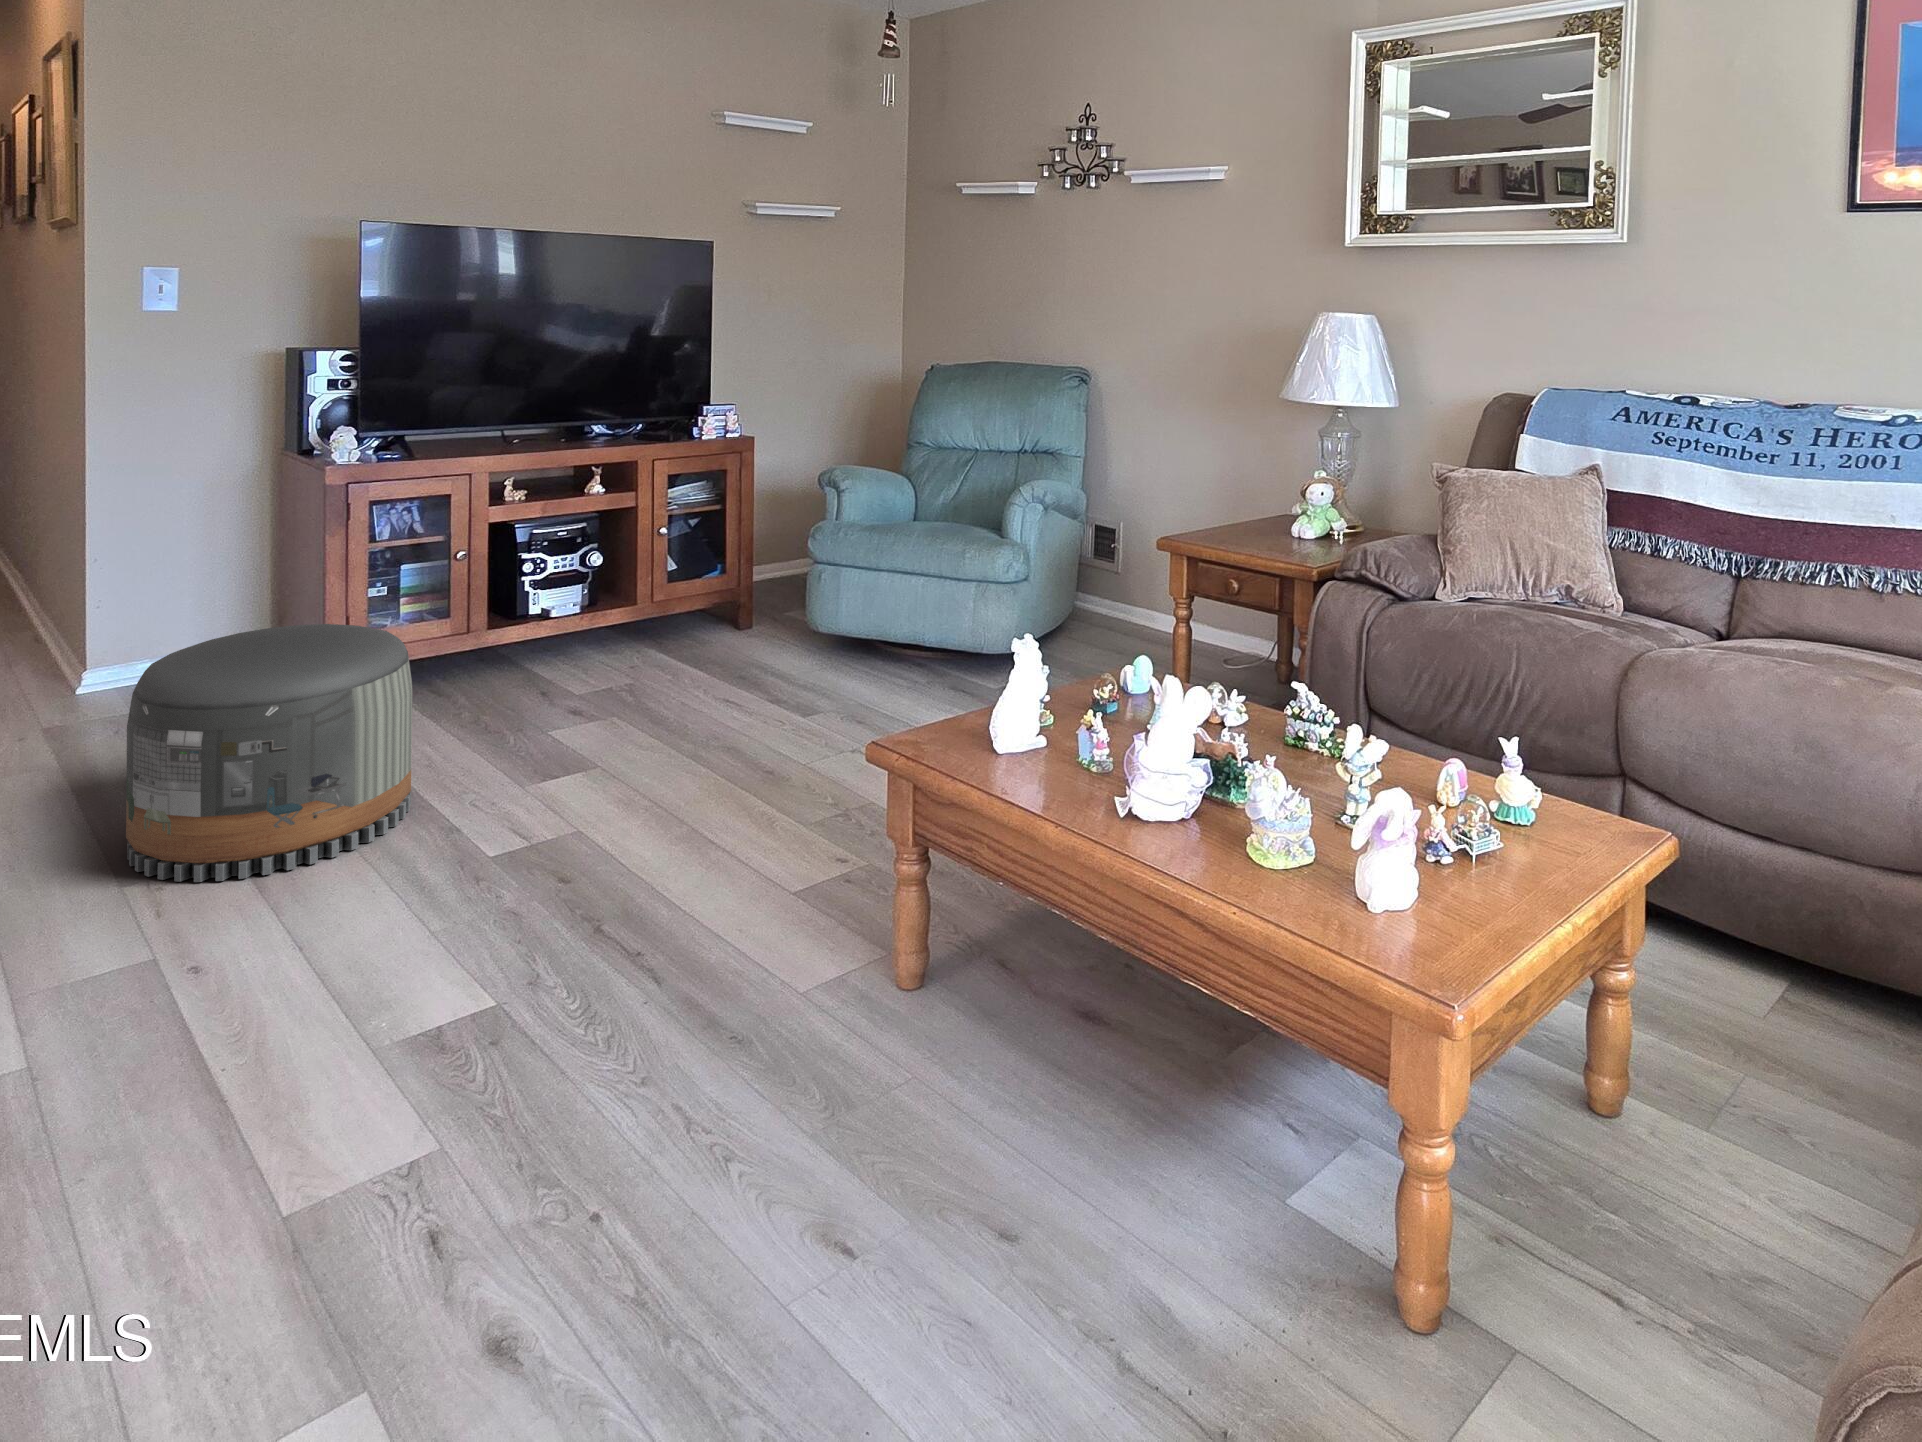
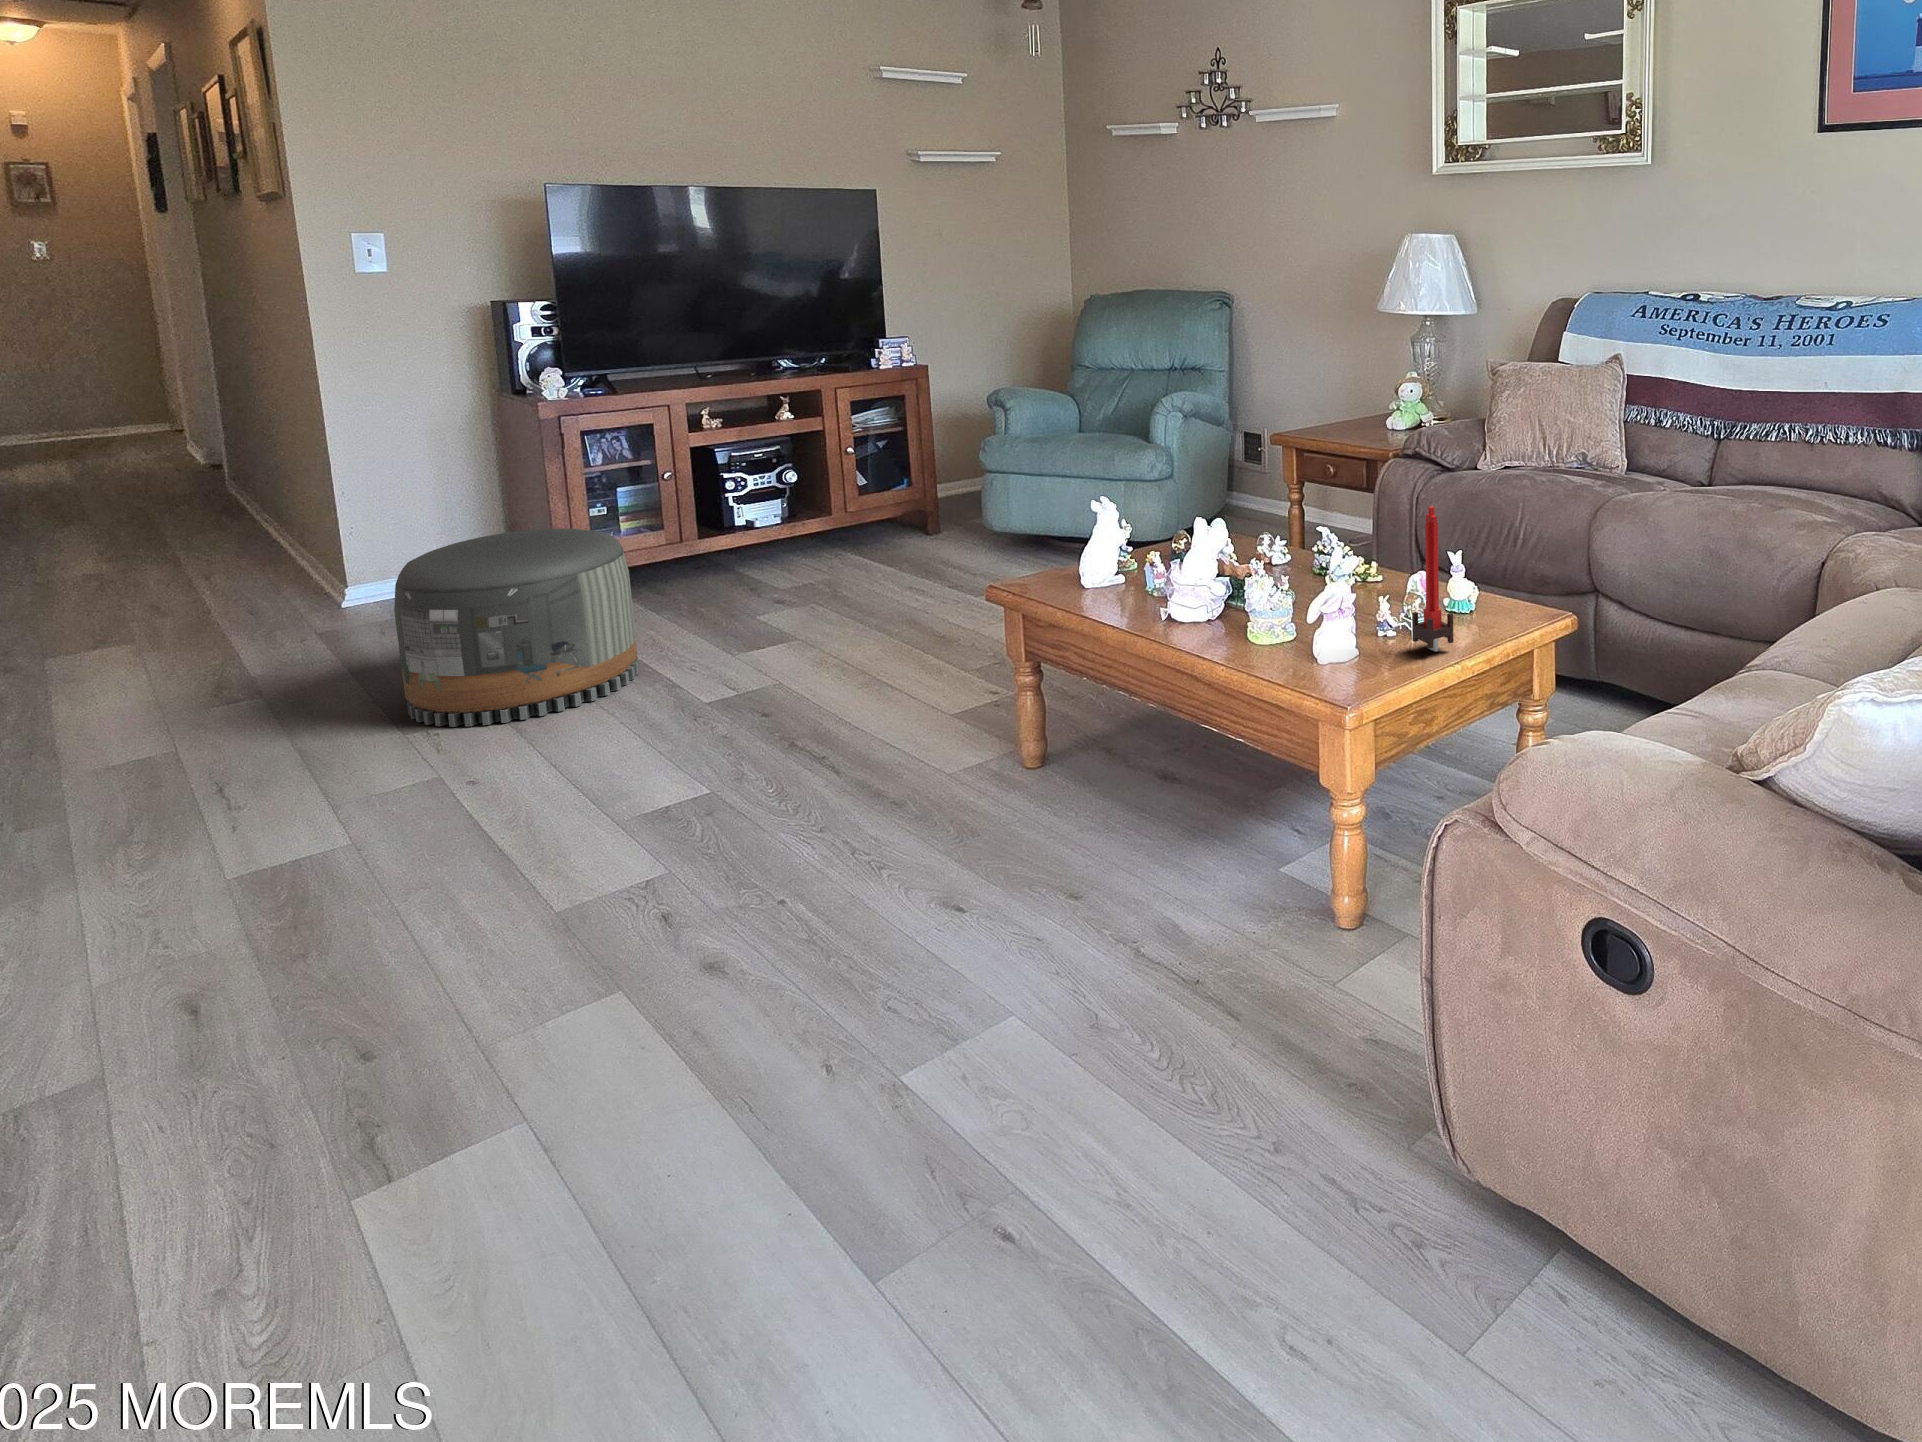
candle: none [1481,686,1542,893] -> present [1412,506,1453,652]

